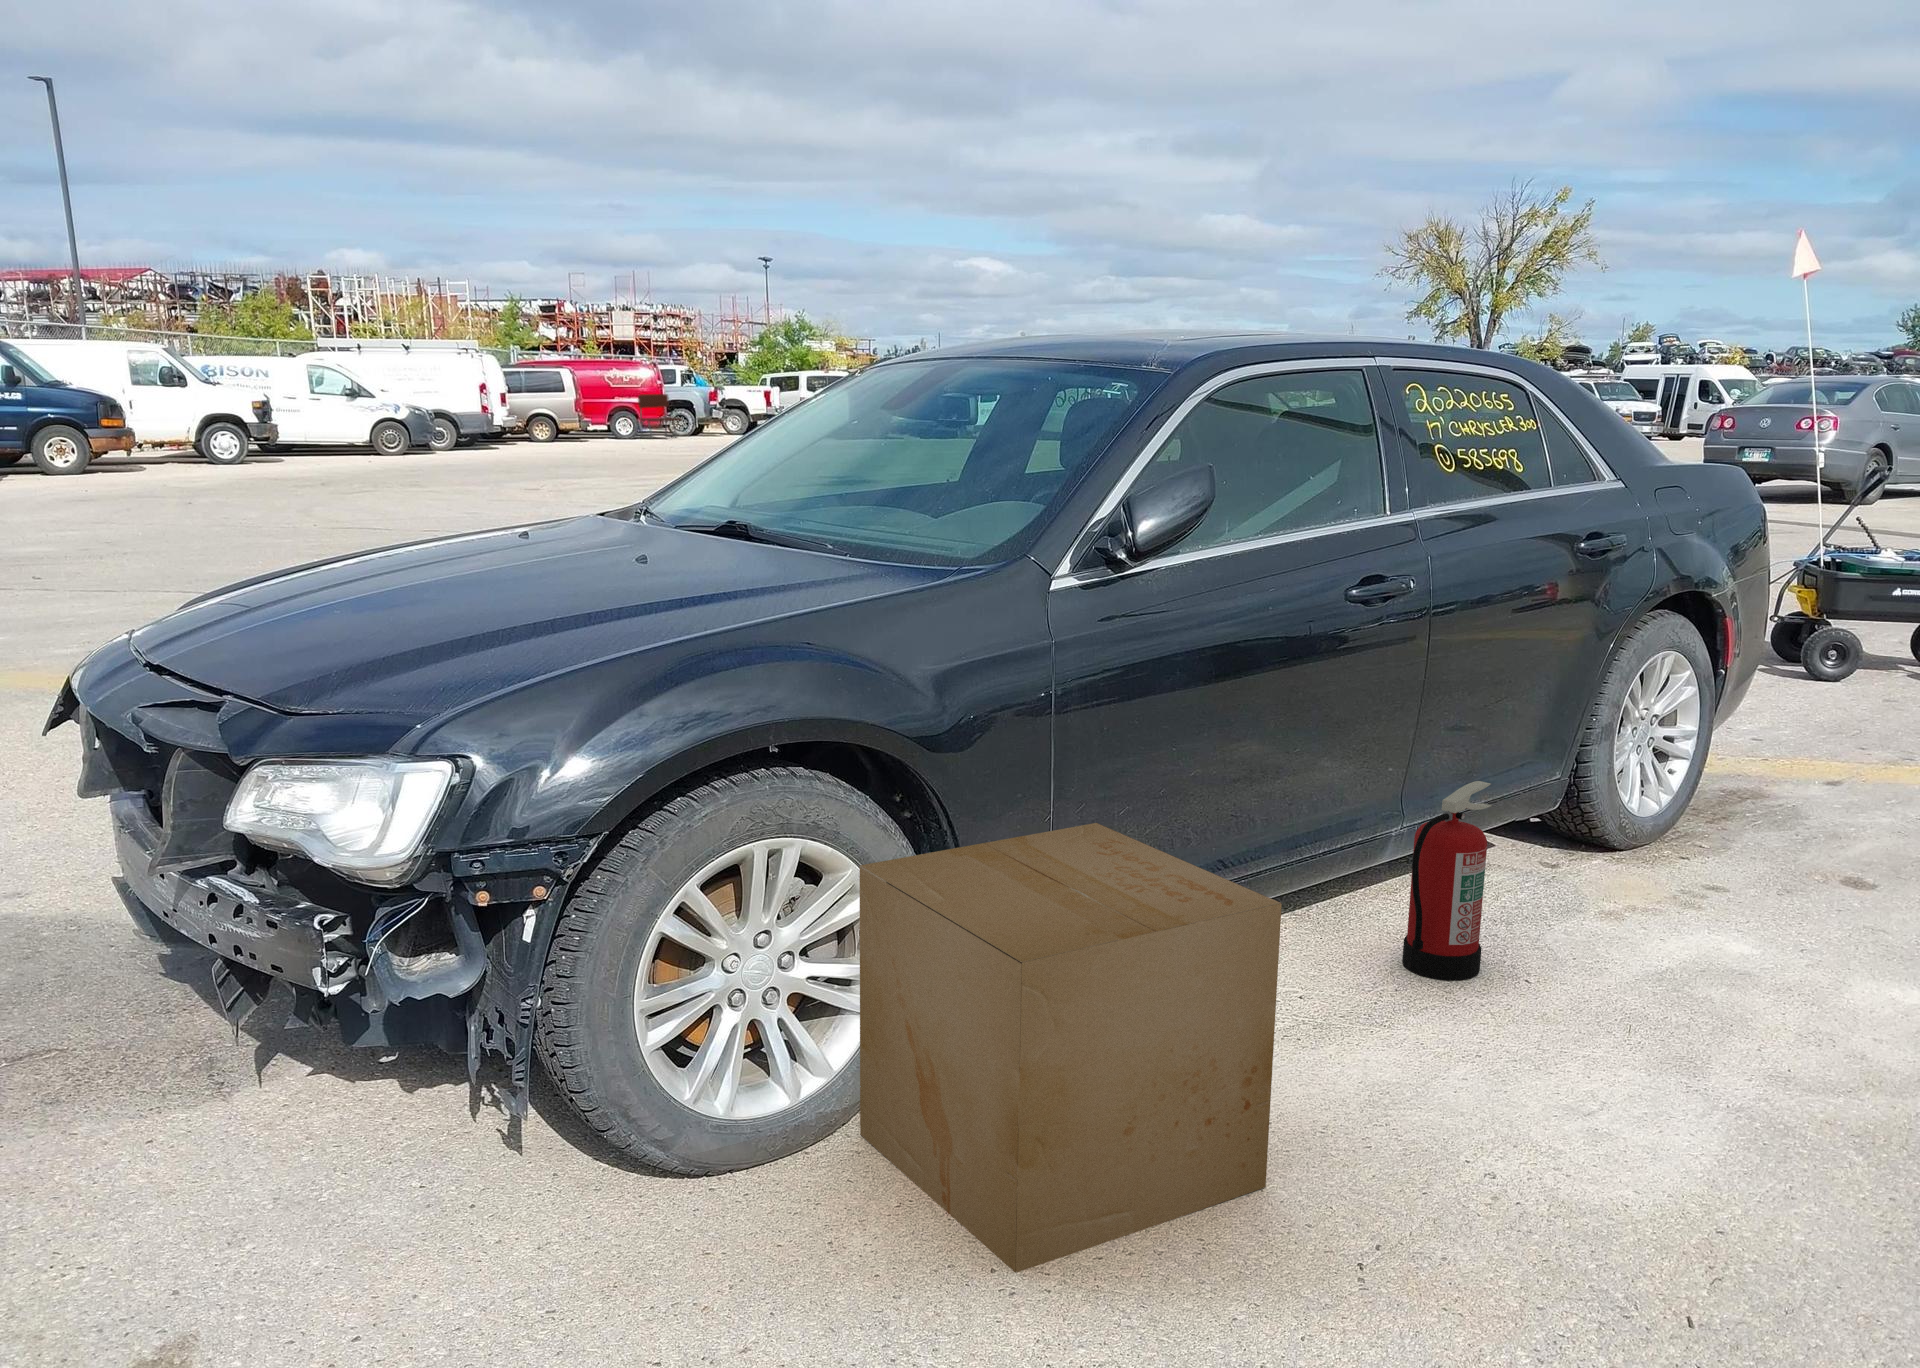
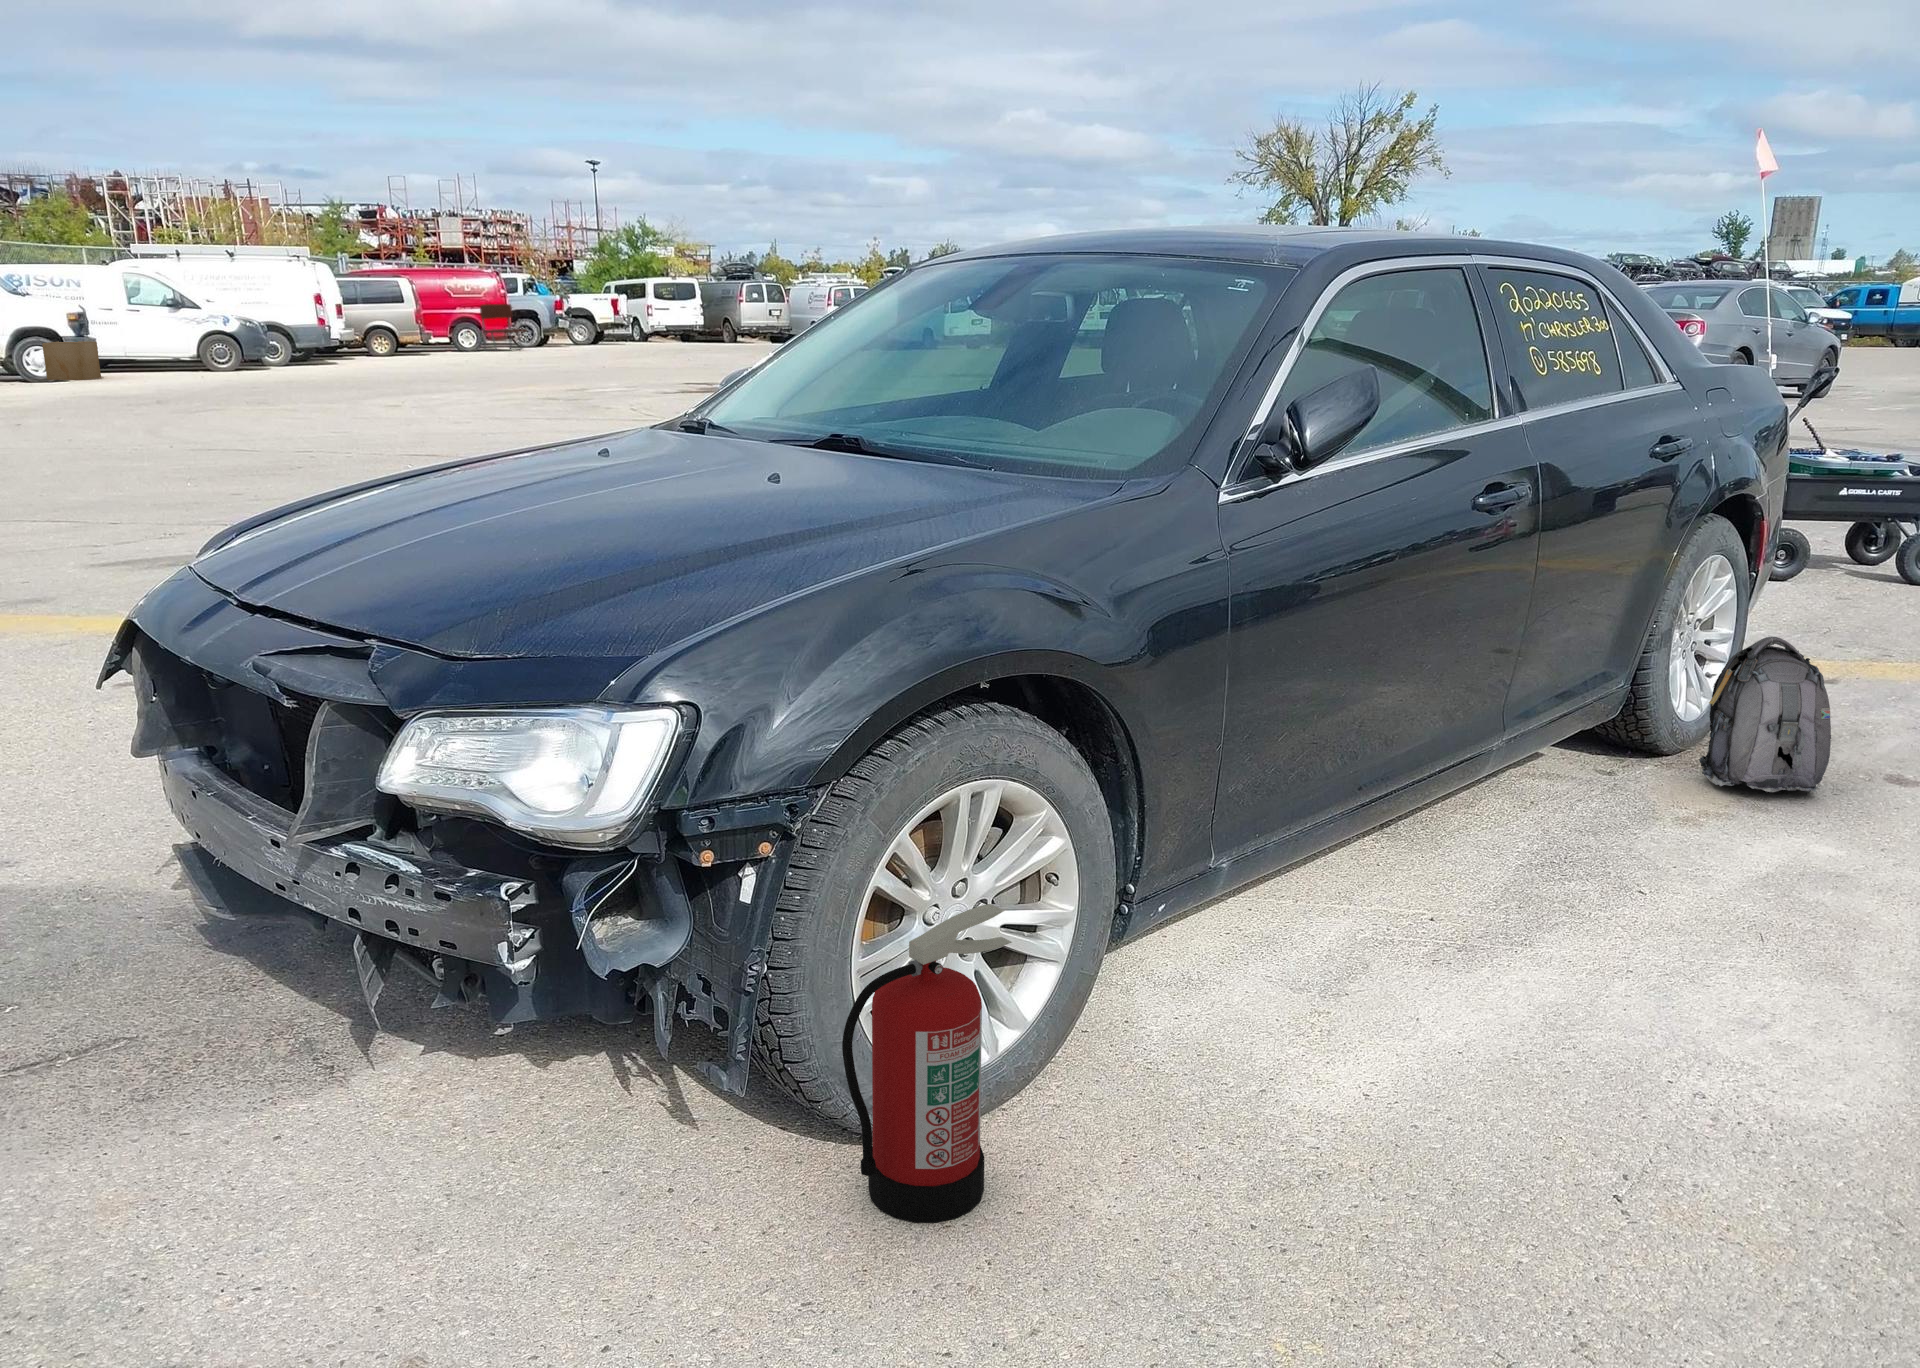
backpack: none [1643,734,1770,893] -> present [1699,636,1831,794]
fire extinguisher: present [1402,781,1492,981] -> present [842,904,1012,1223]
cardboard box: present [859,823,1282,1273] -> present [42,341,101,380]

